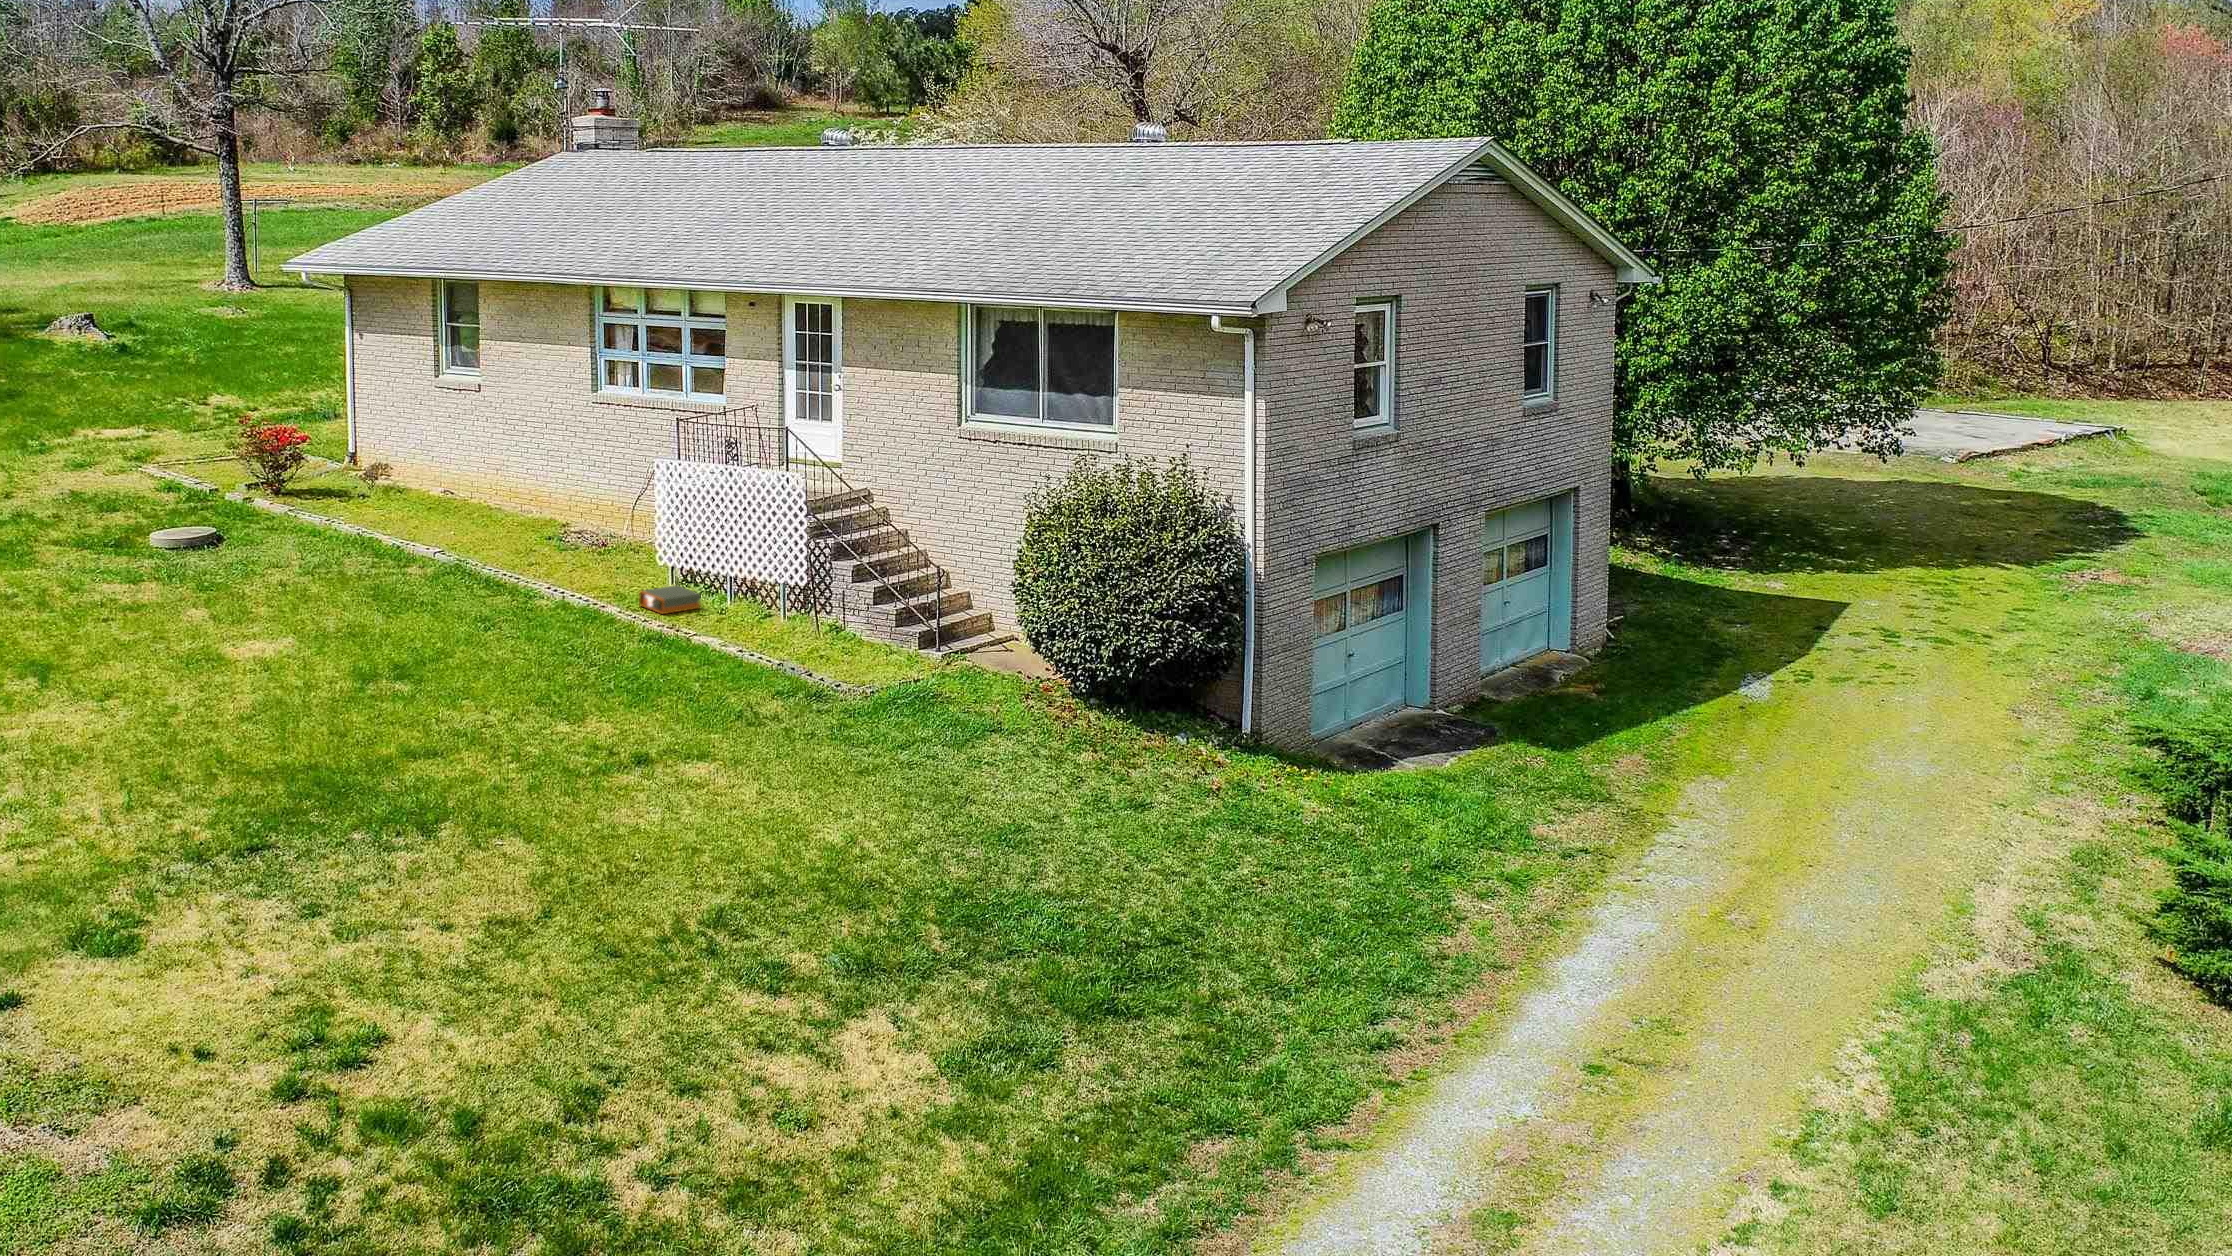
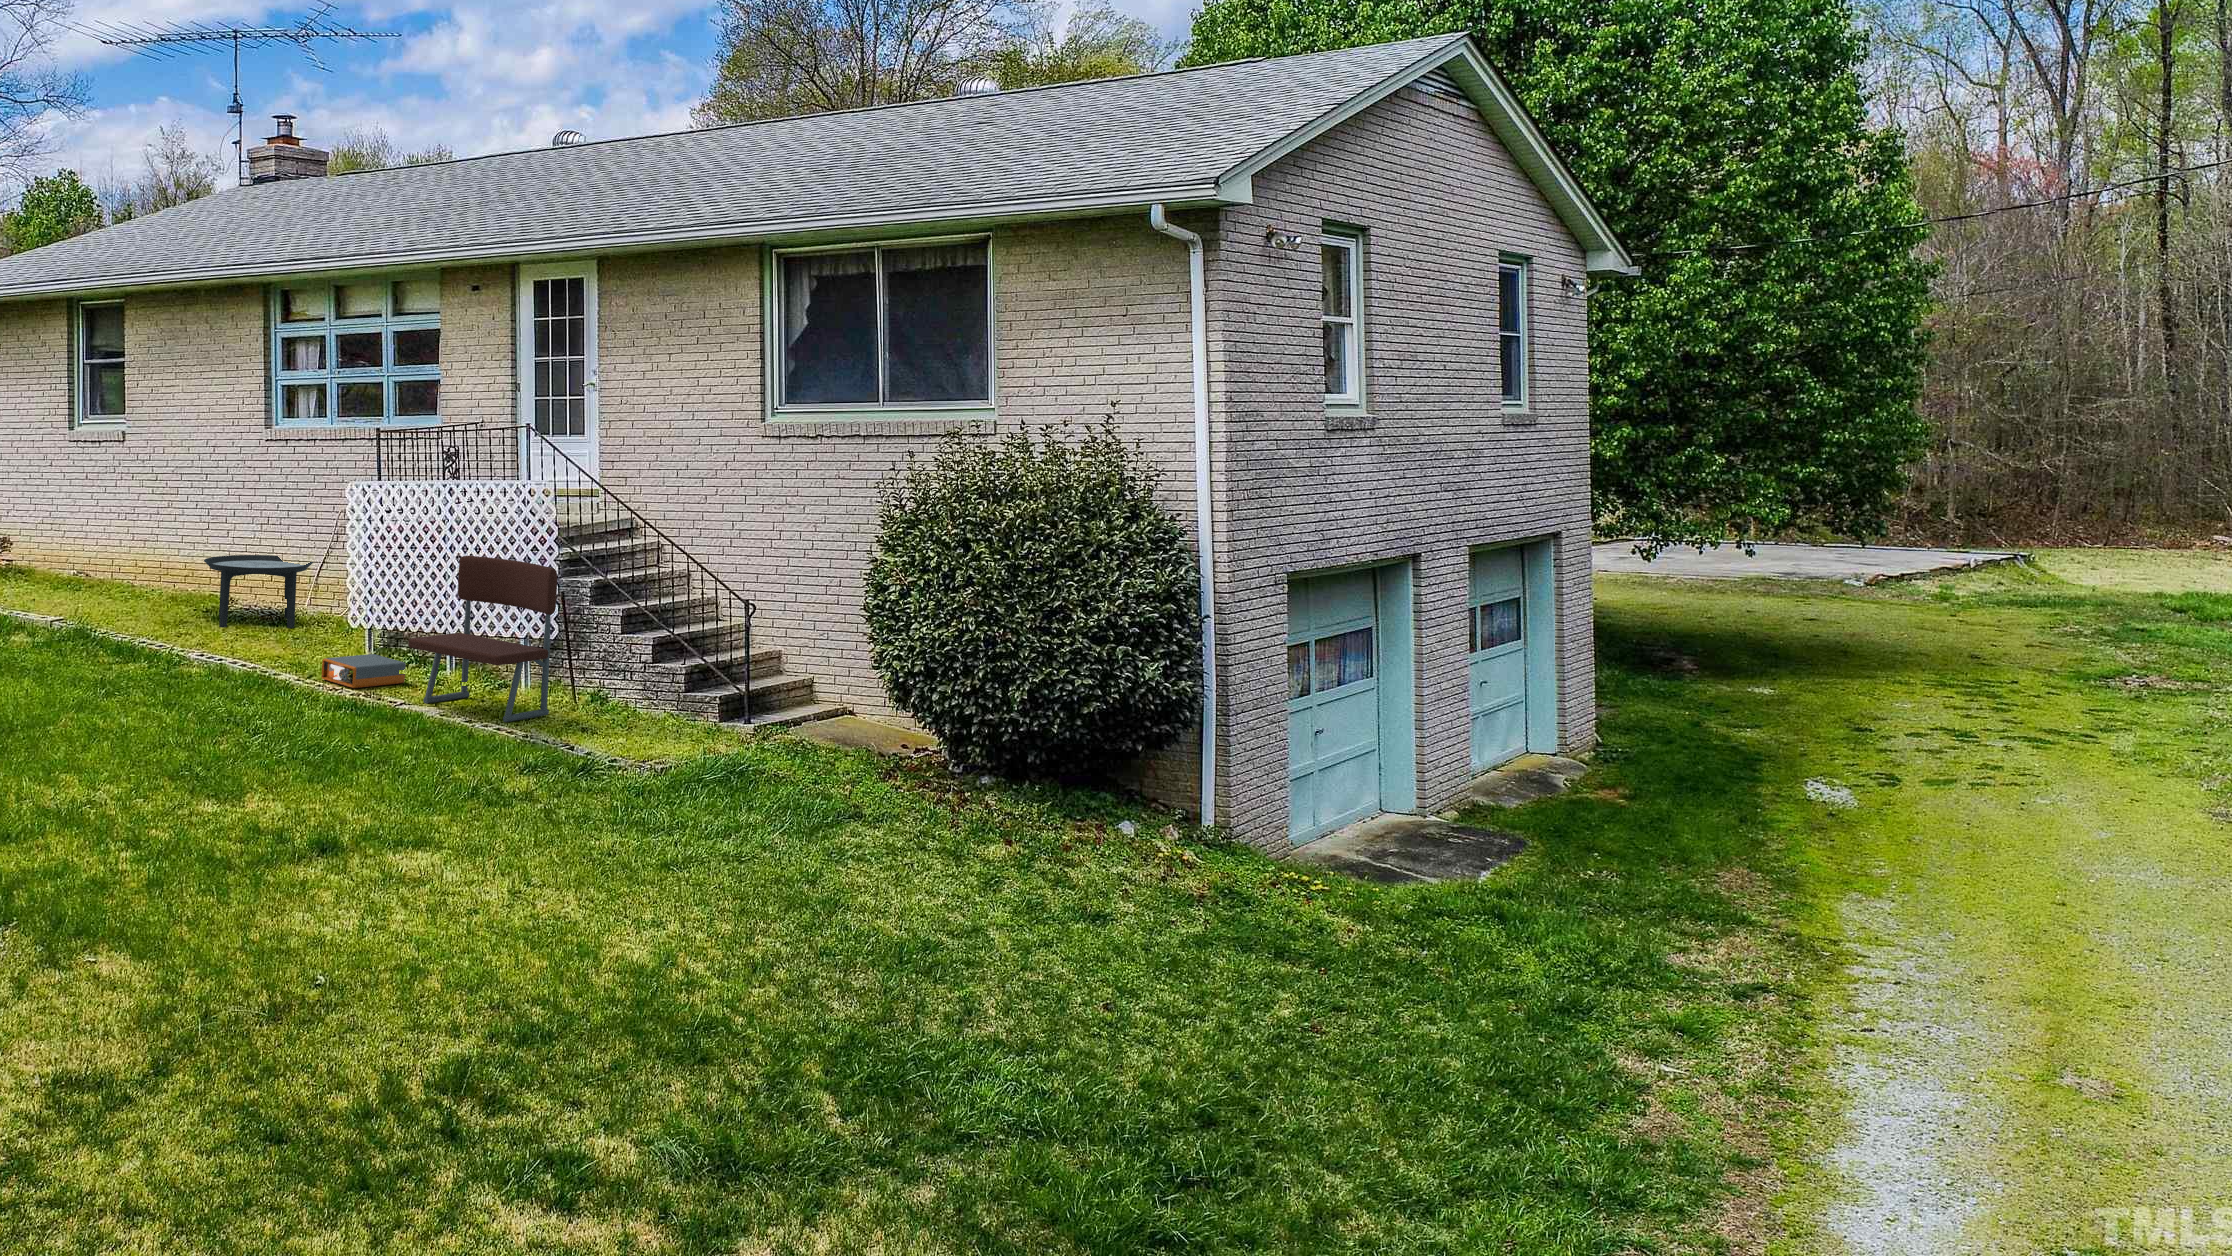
round table: none [547,491,632,551] -> present [204,555,313,628]
bench: none [702,521,809,646] -> present [408,556,557,722]

